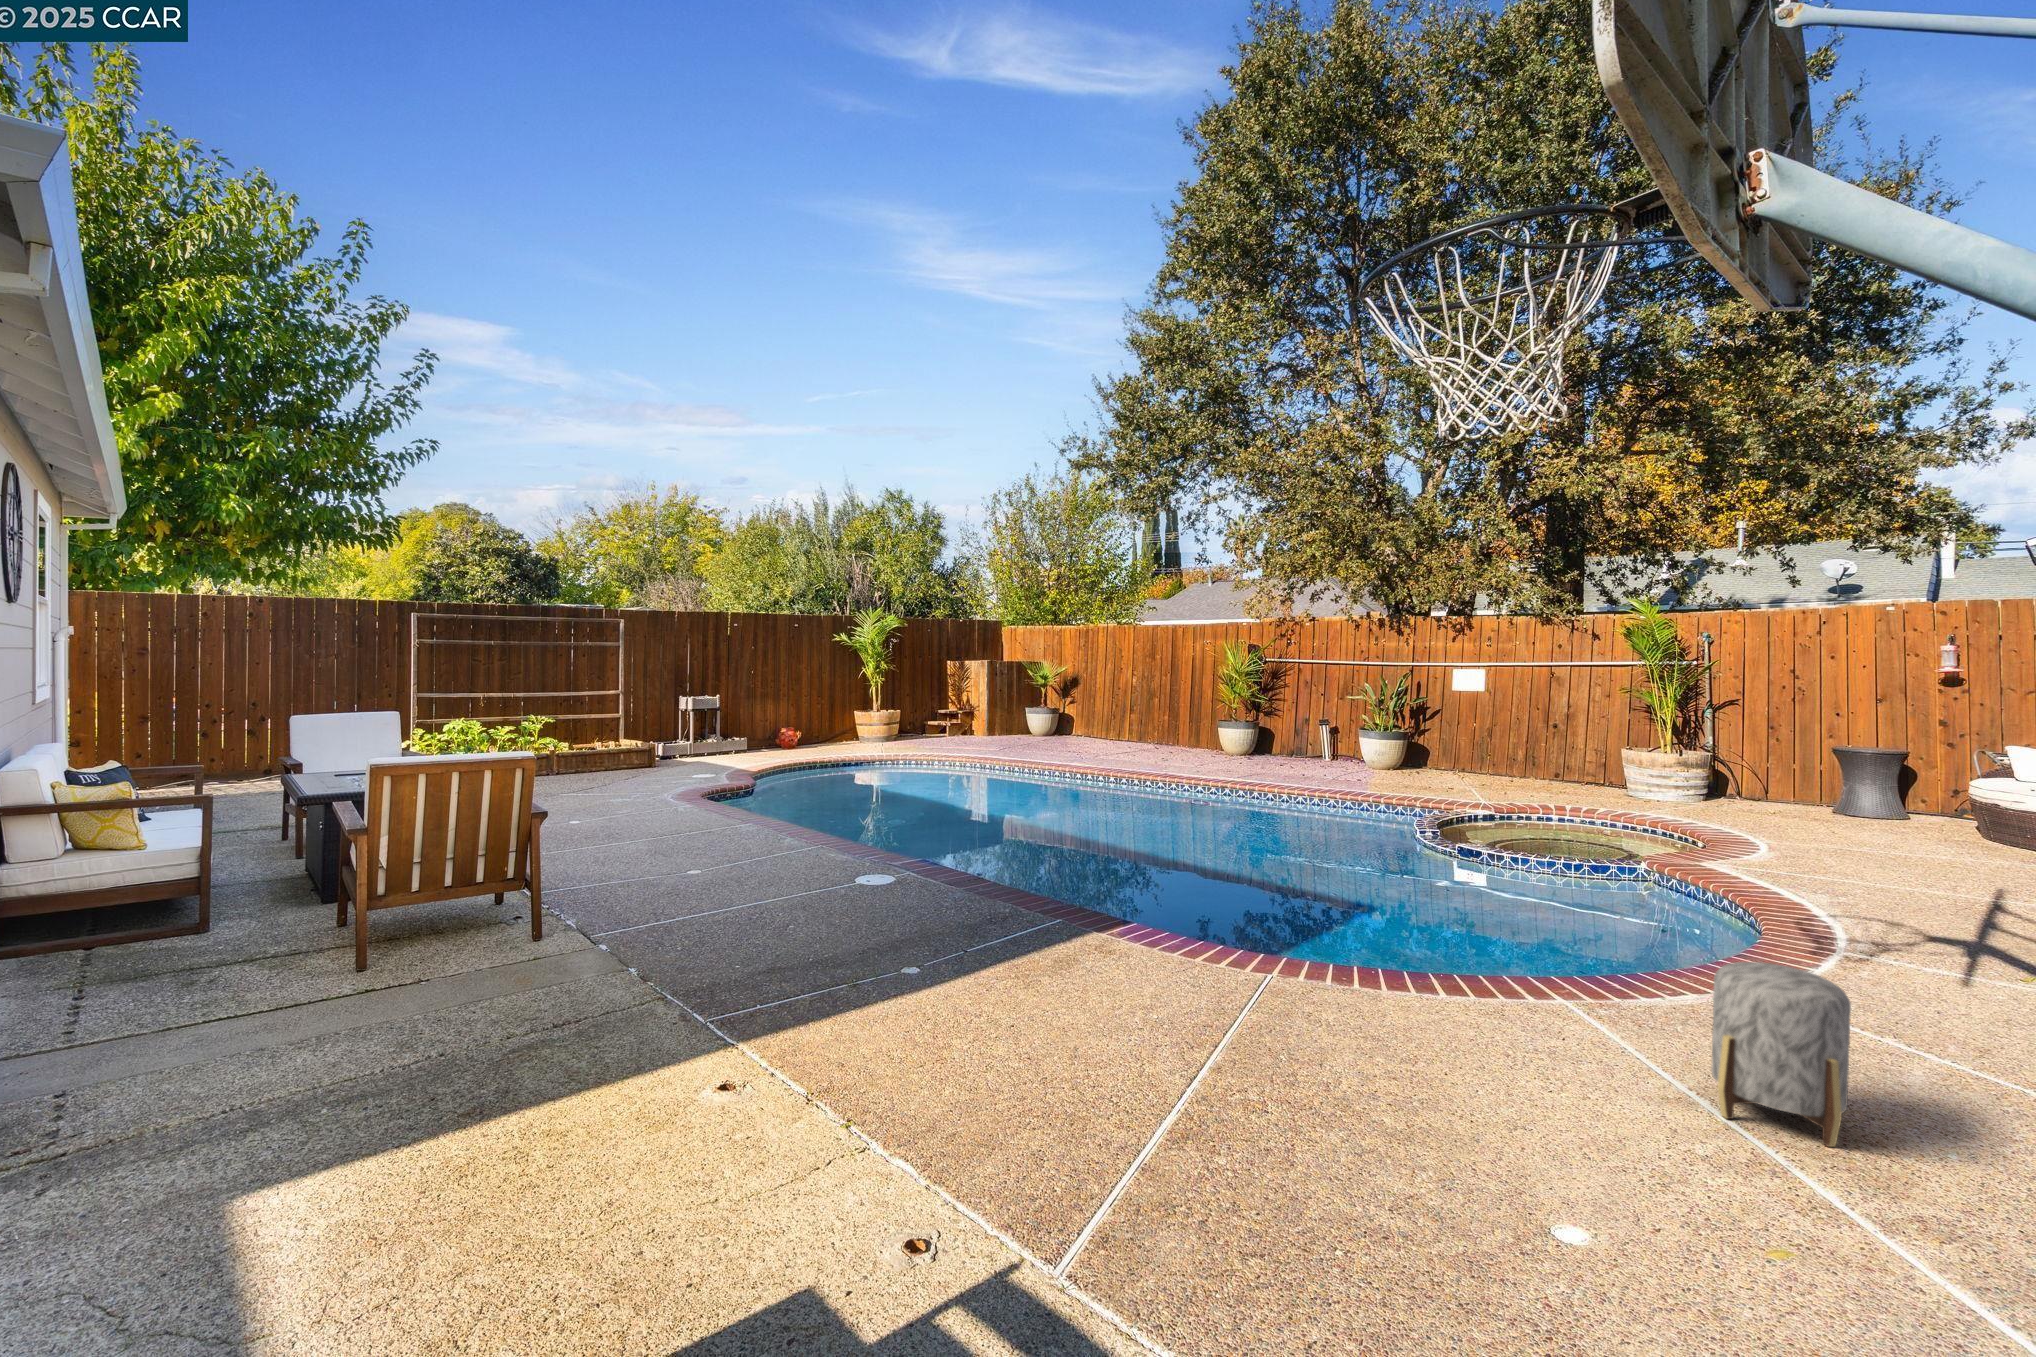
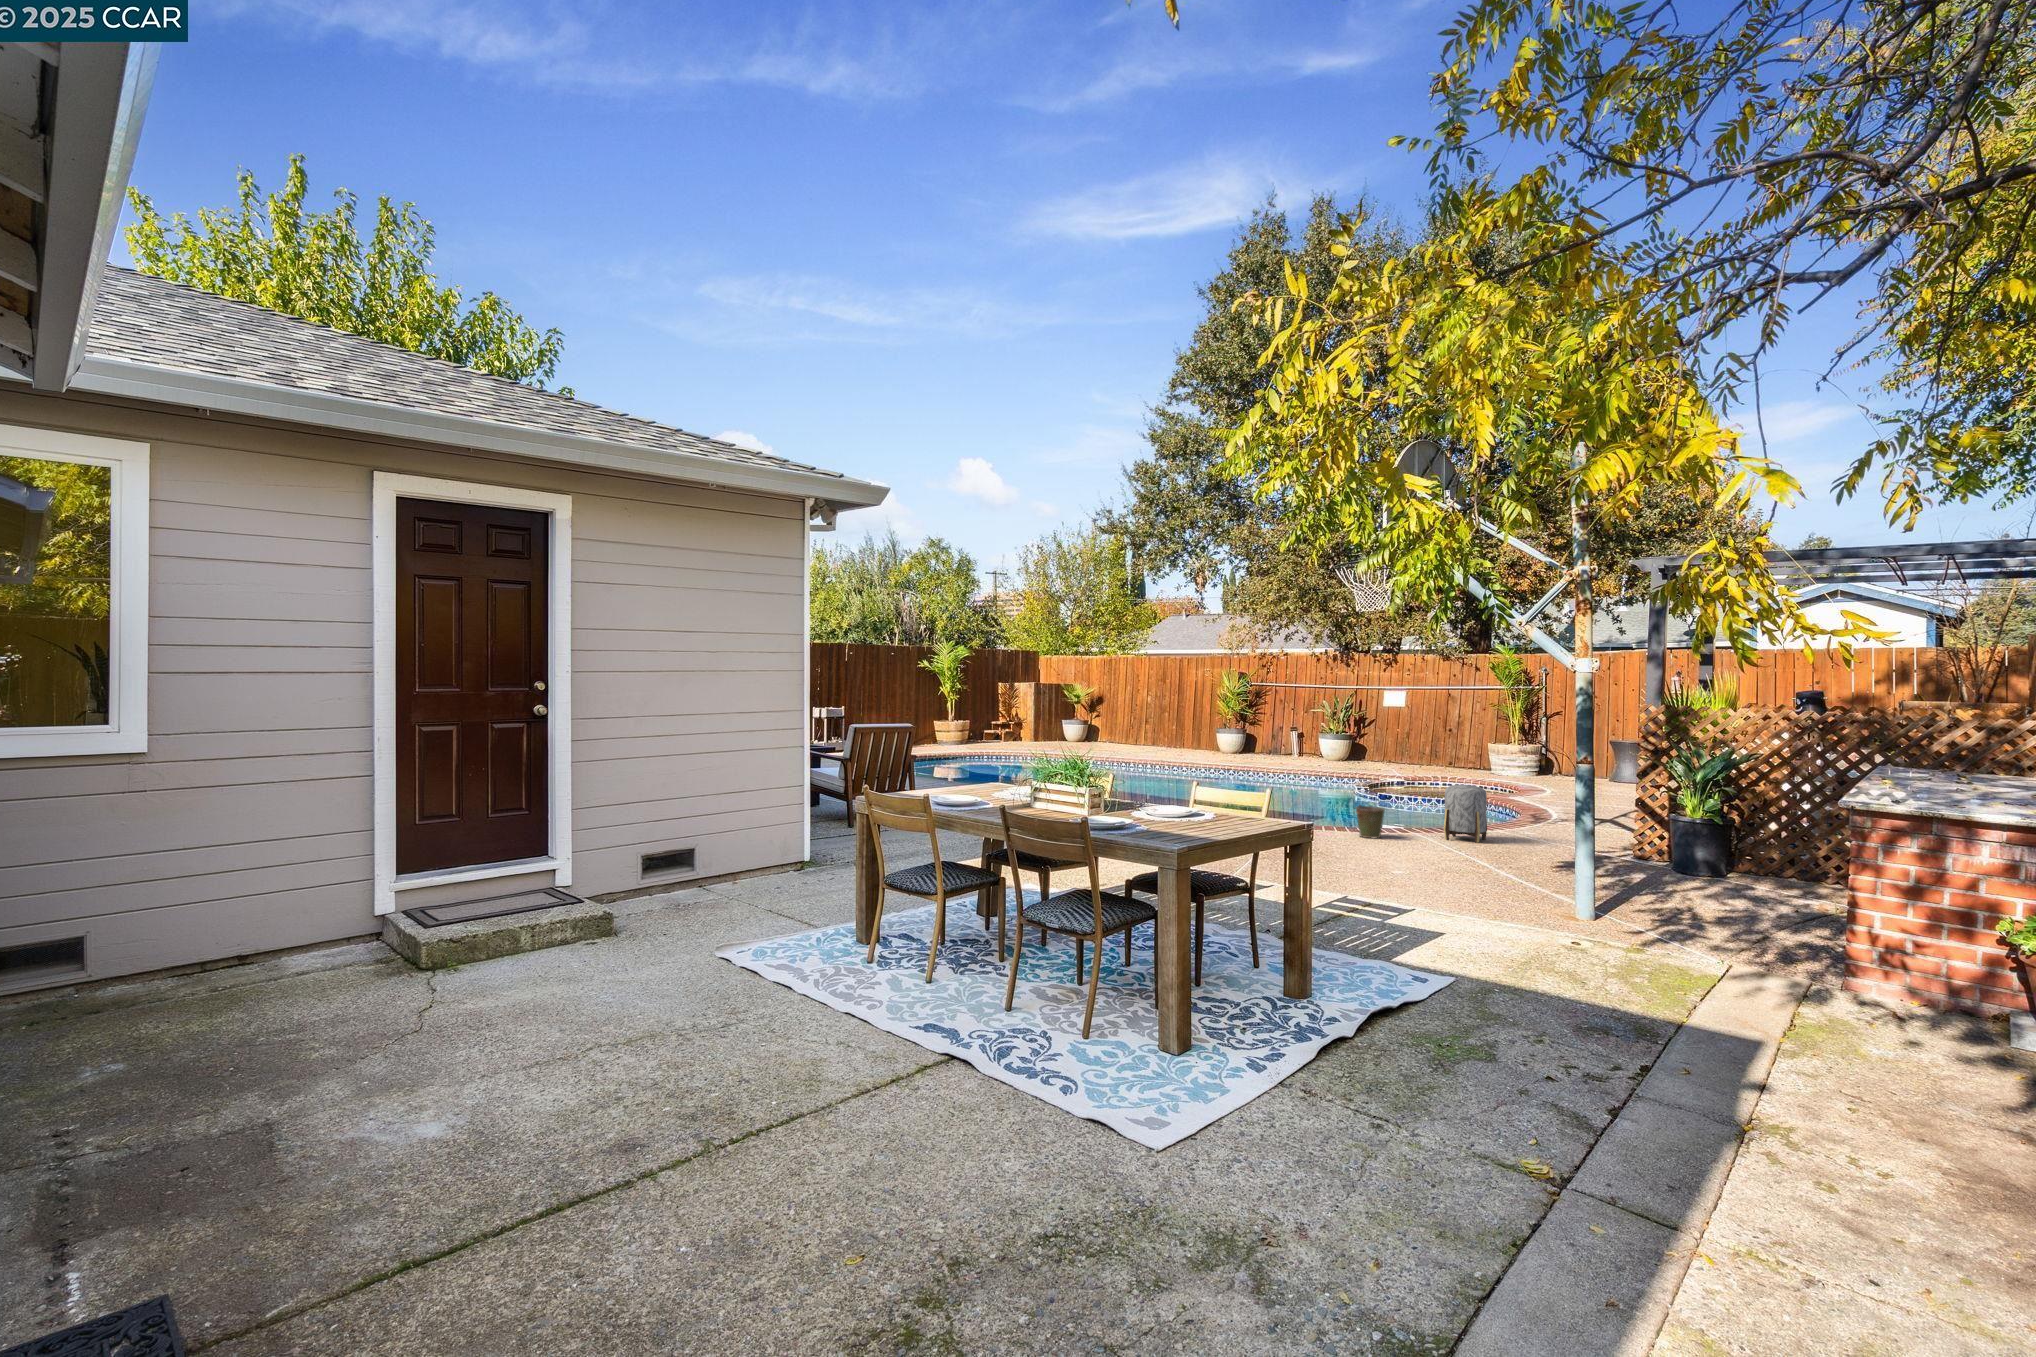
bucket: none [1460,1000,1552,1108] -> present [1356,805,1385,839]

